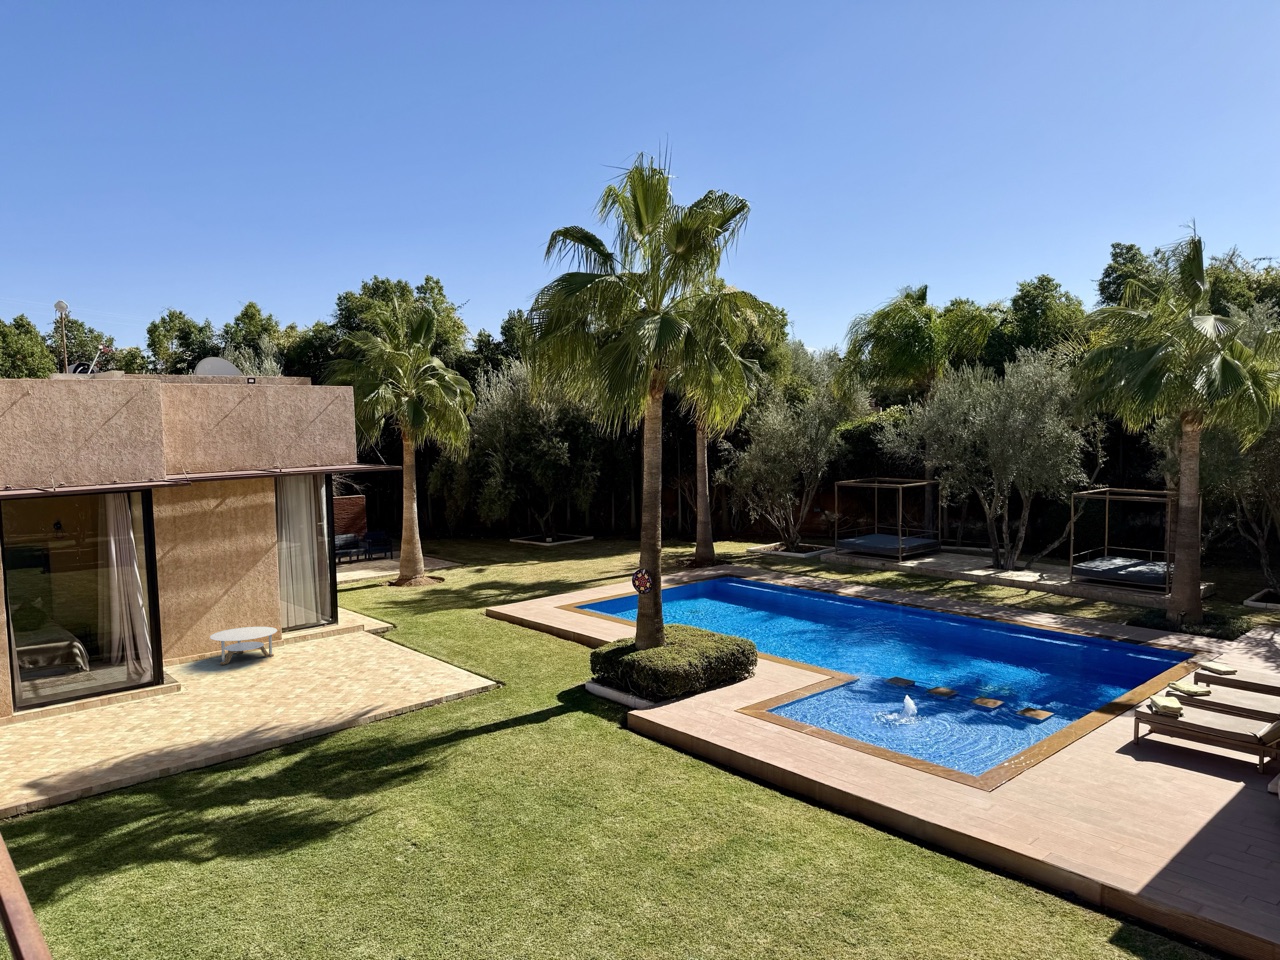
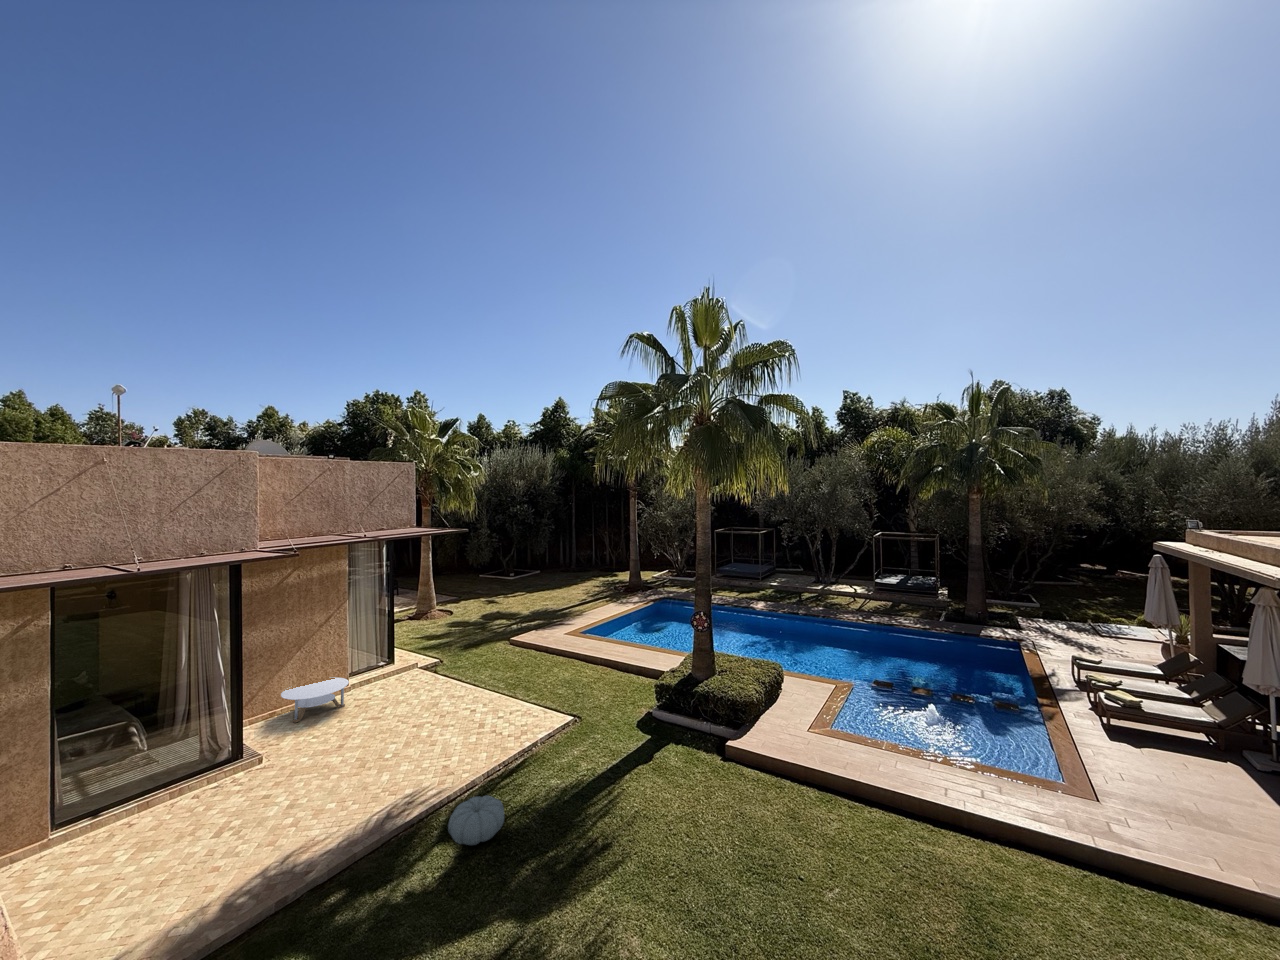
pouf: none [304,724,359,759] -> present [448,795,504,845]

